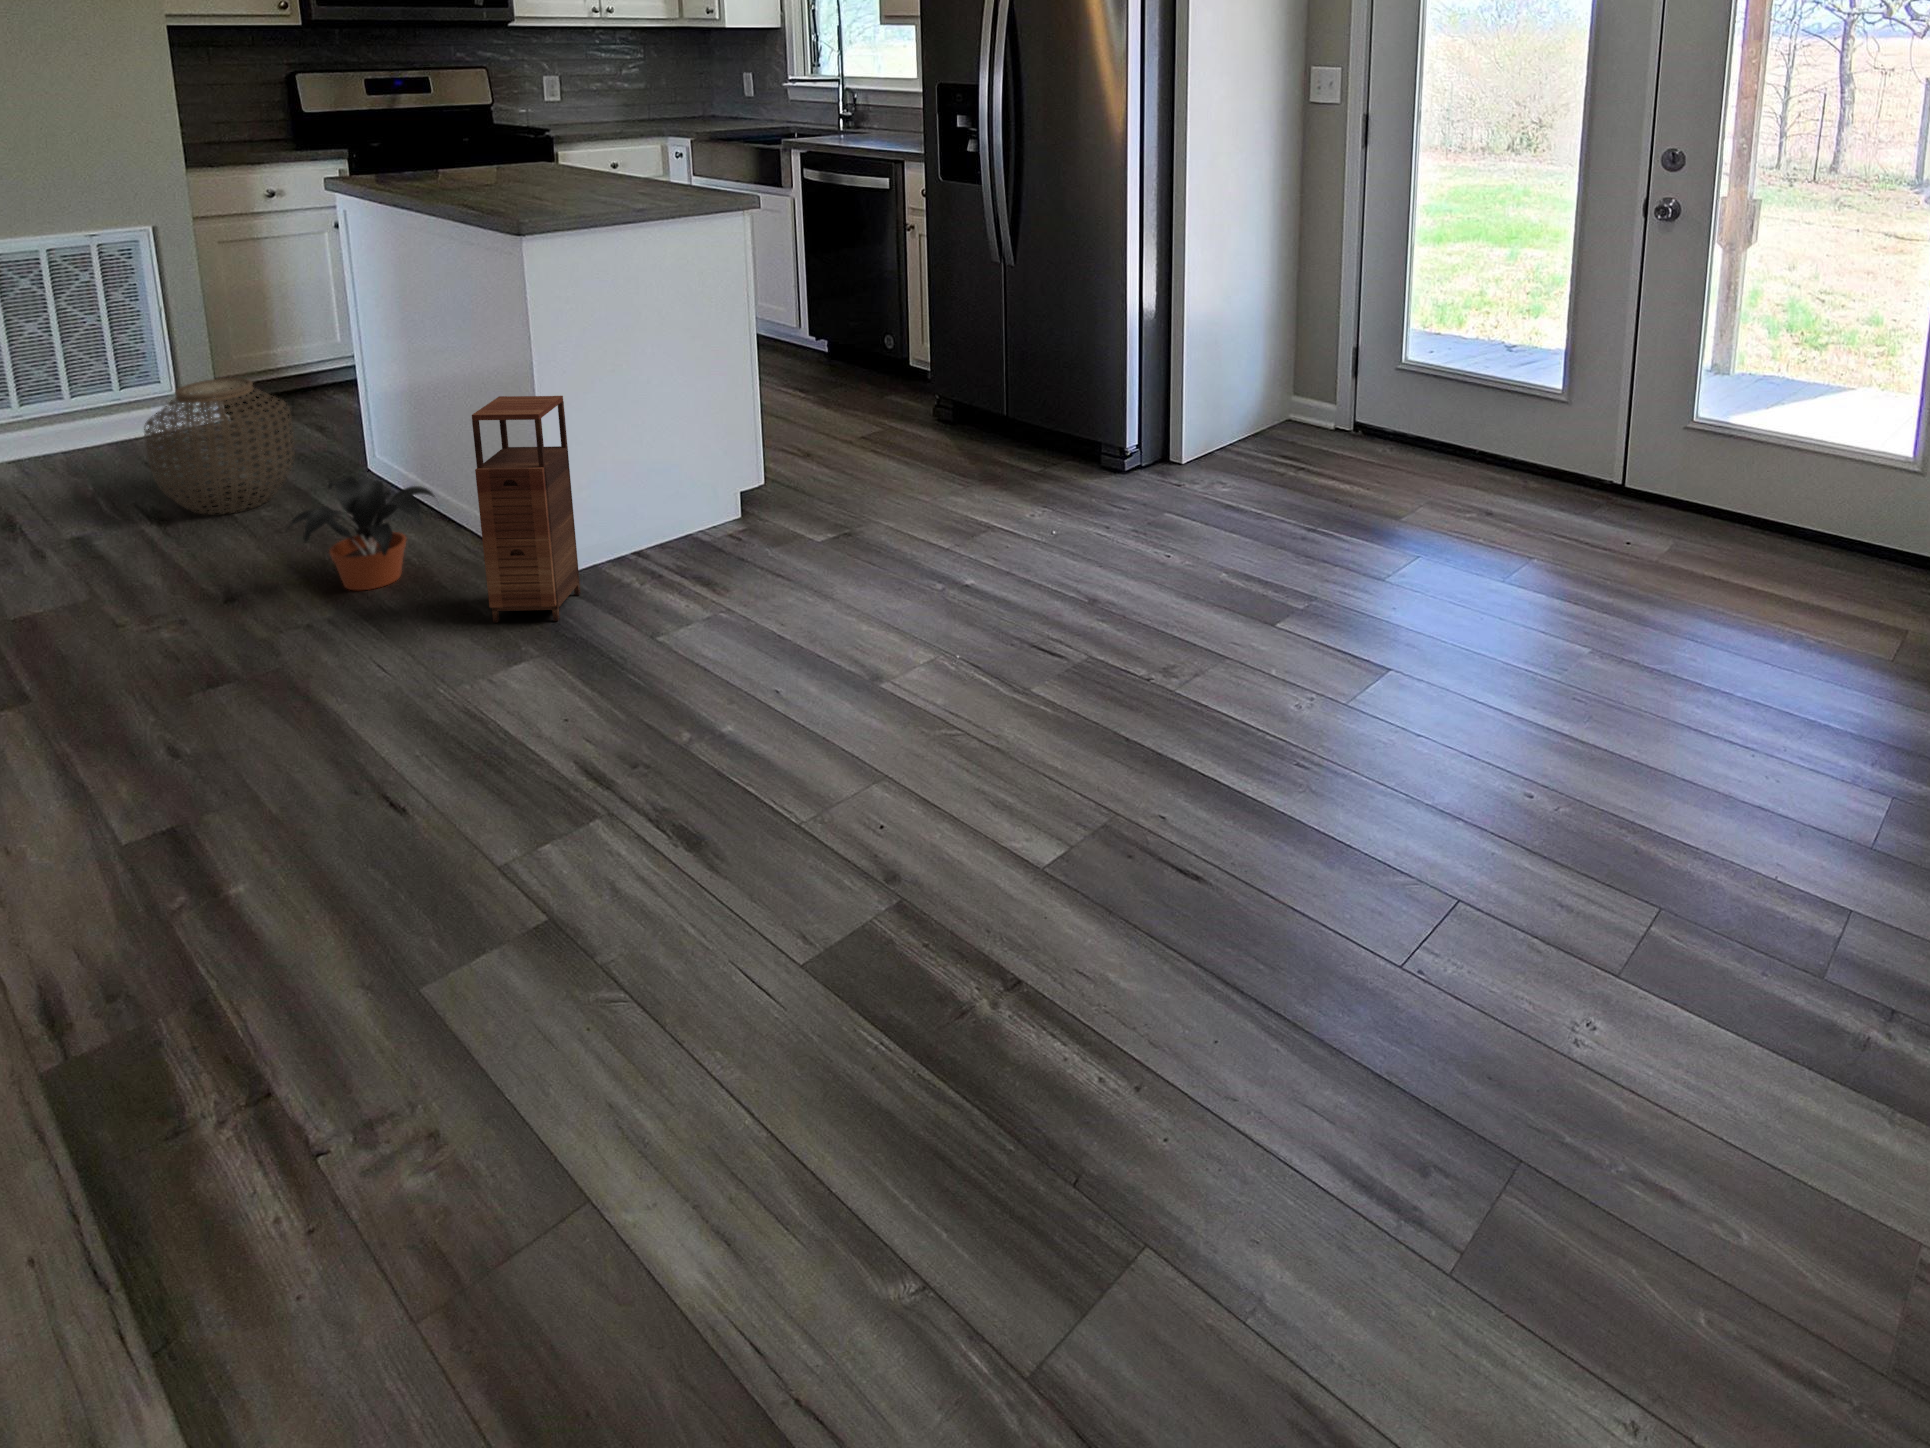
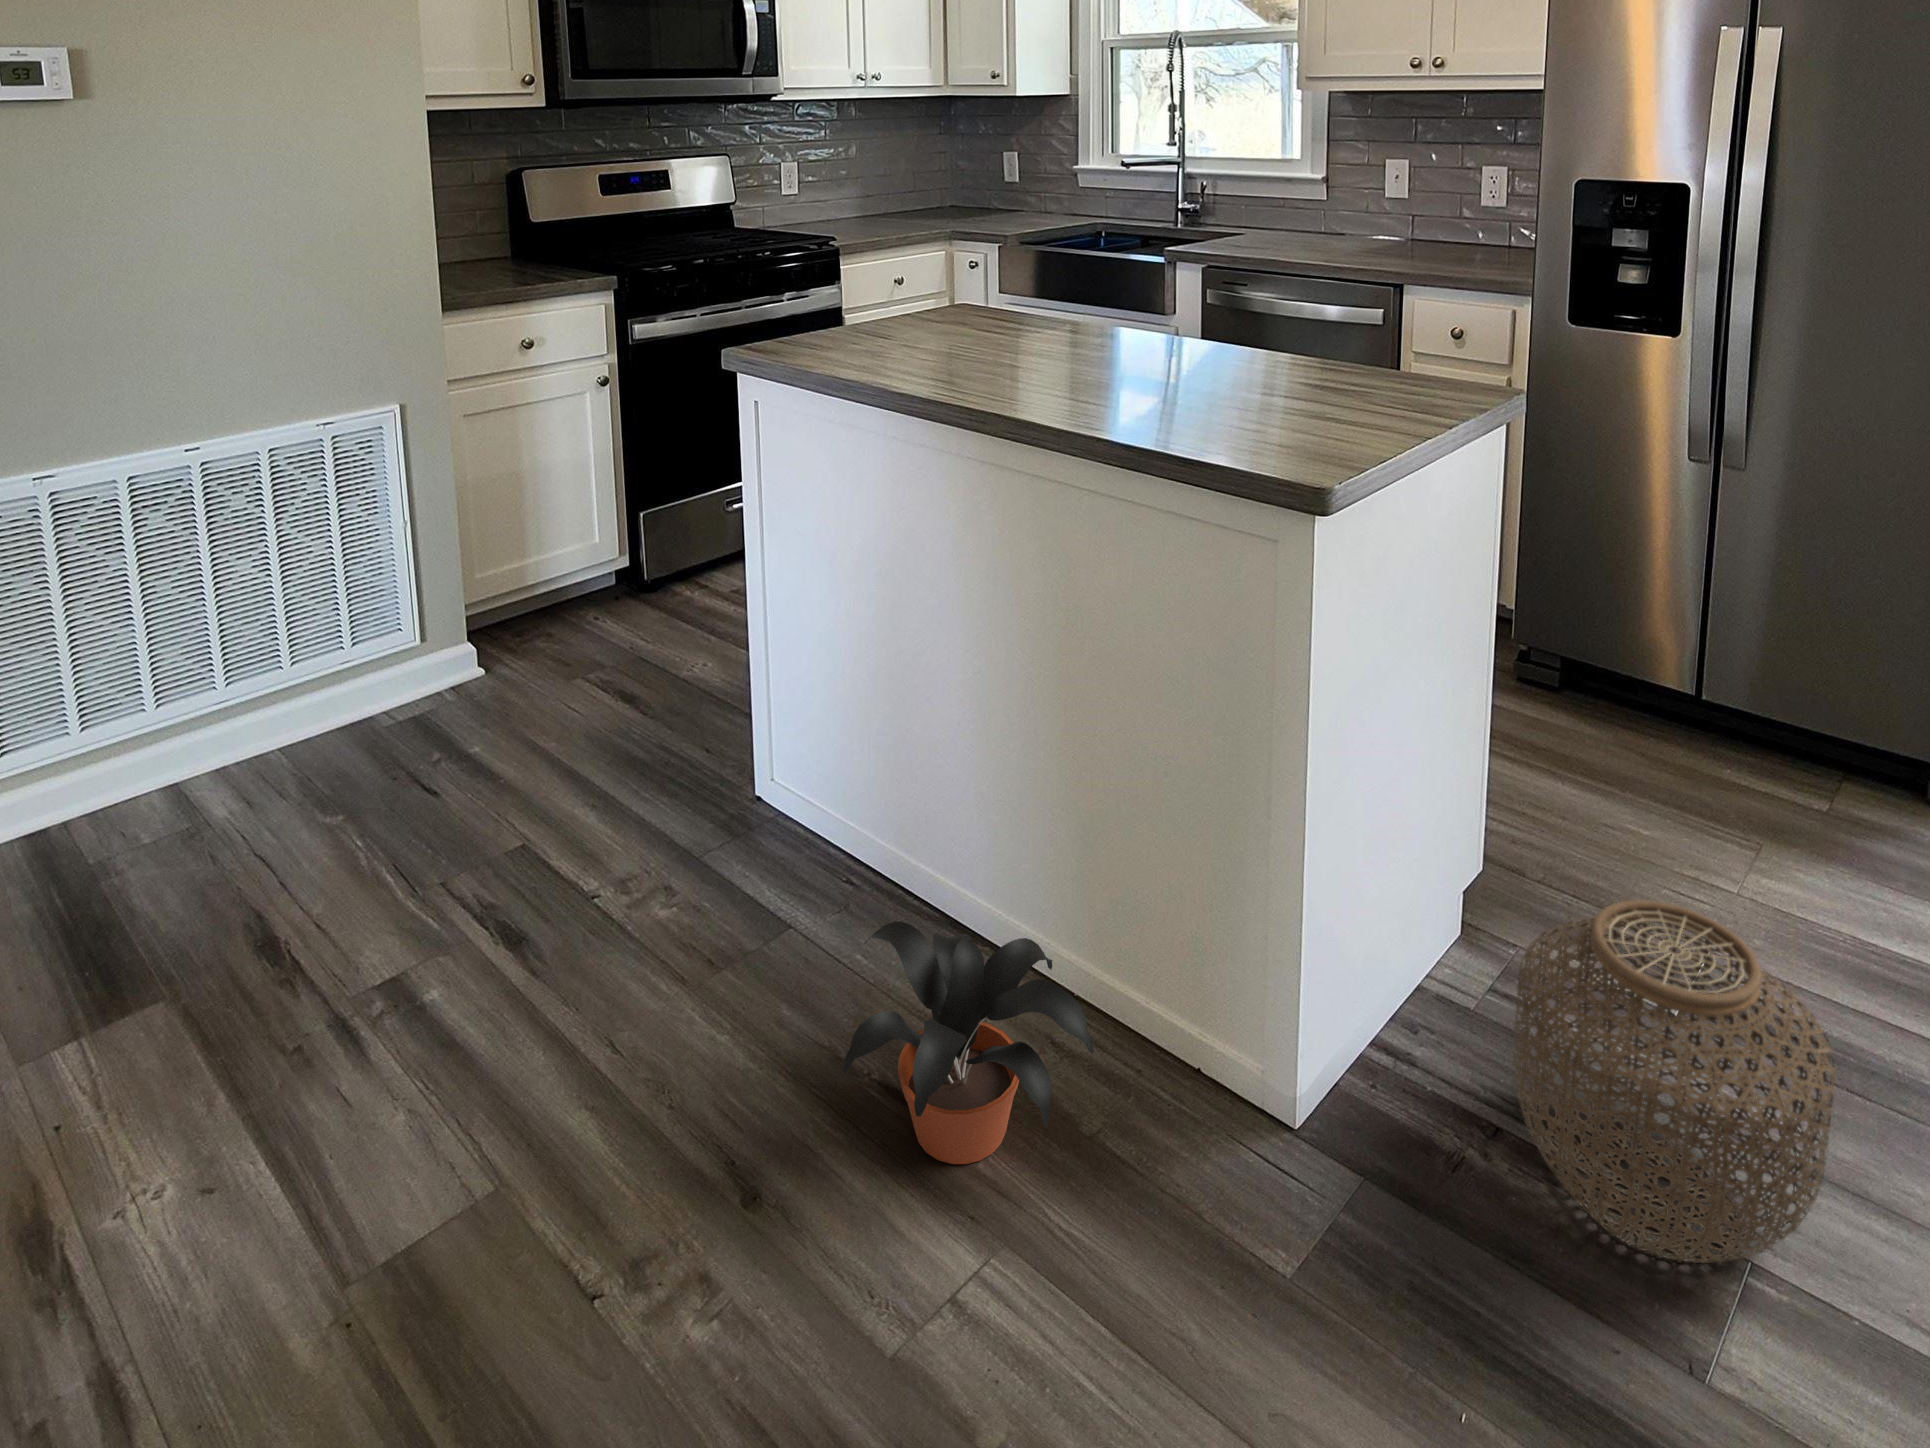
woven basket: present [144,378,295,515] -> present [1513,900,1836,1263]
storage cabinet: present [472,396,580,623] -> none [1271,824,1449,1297]

